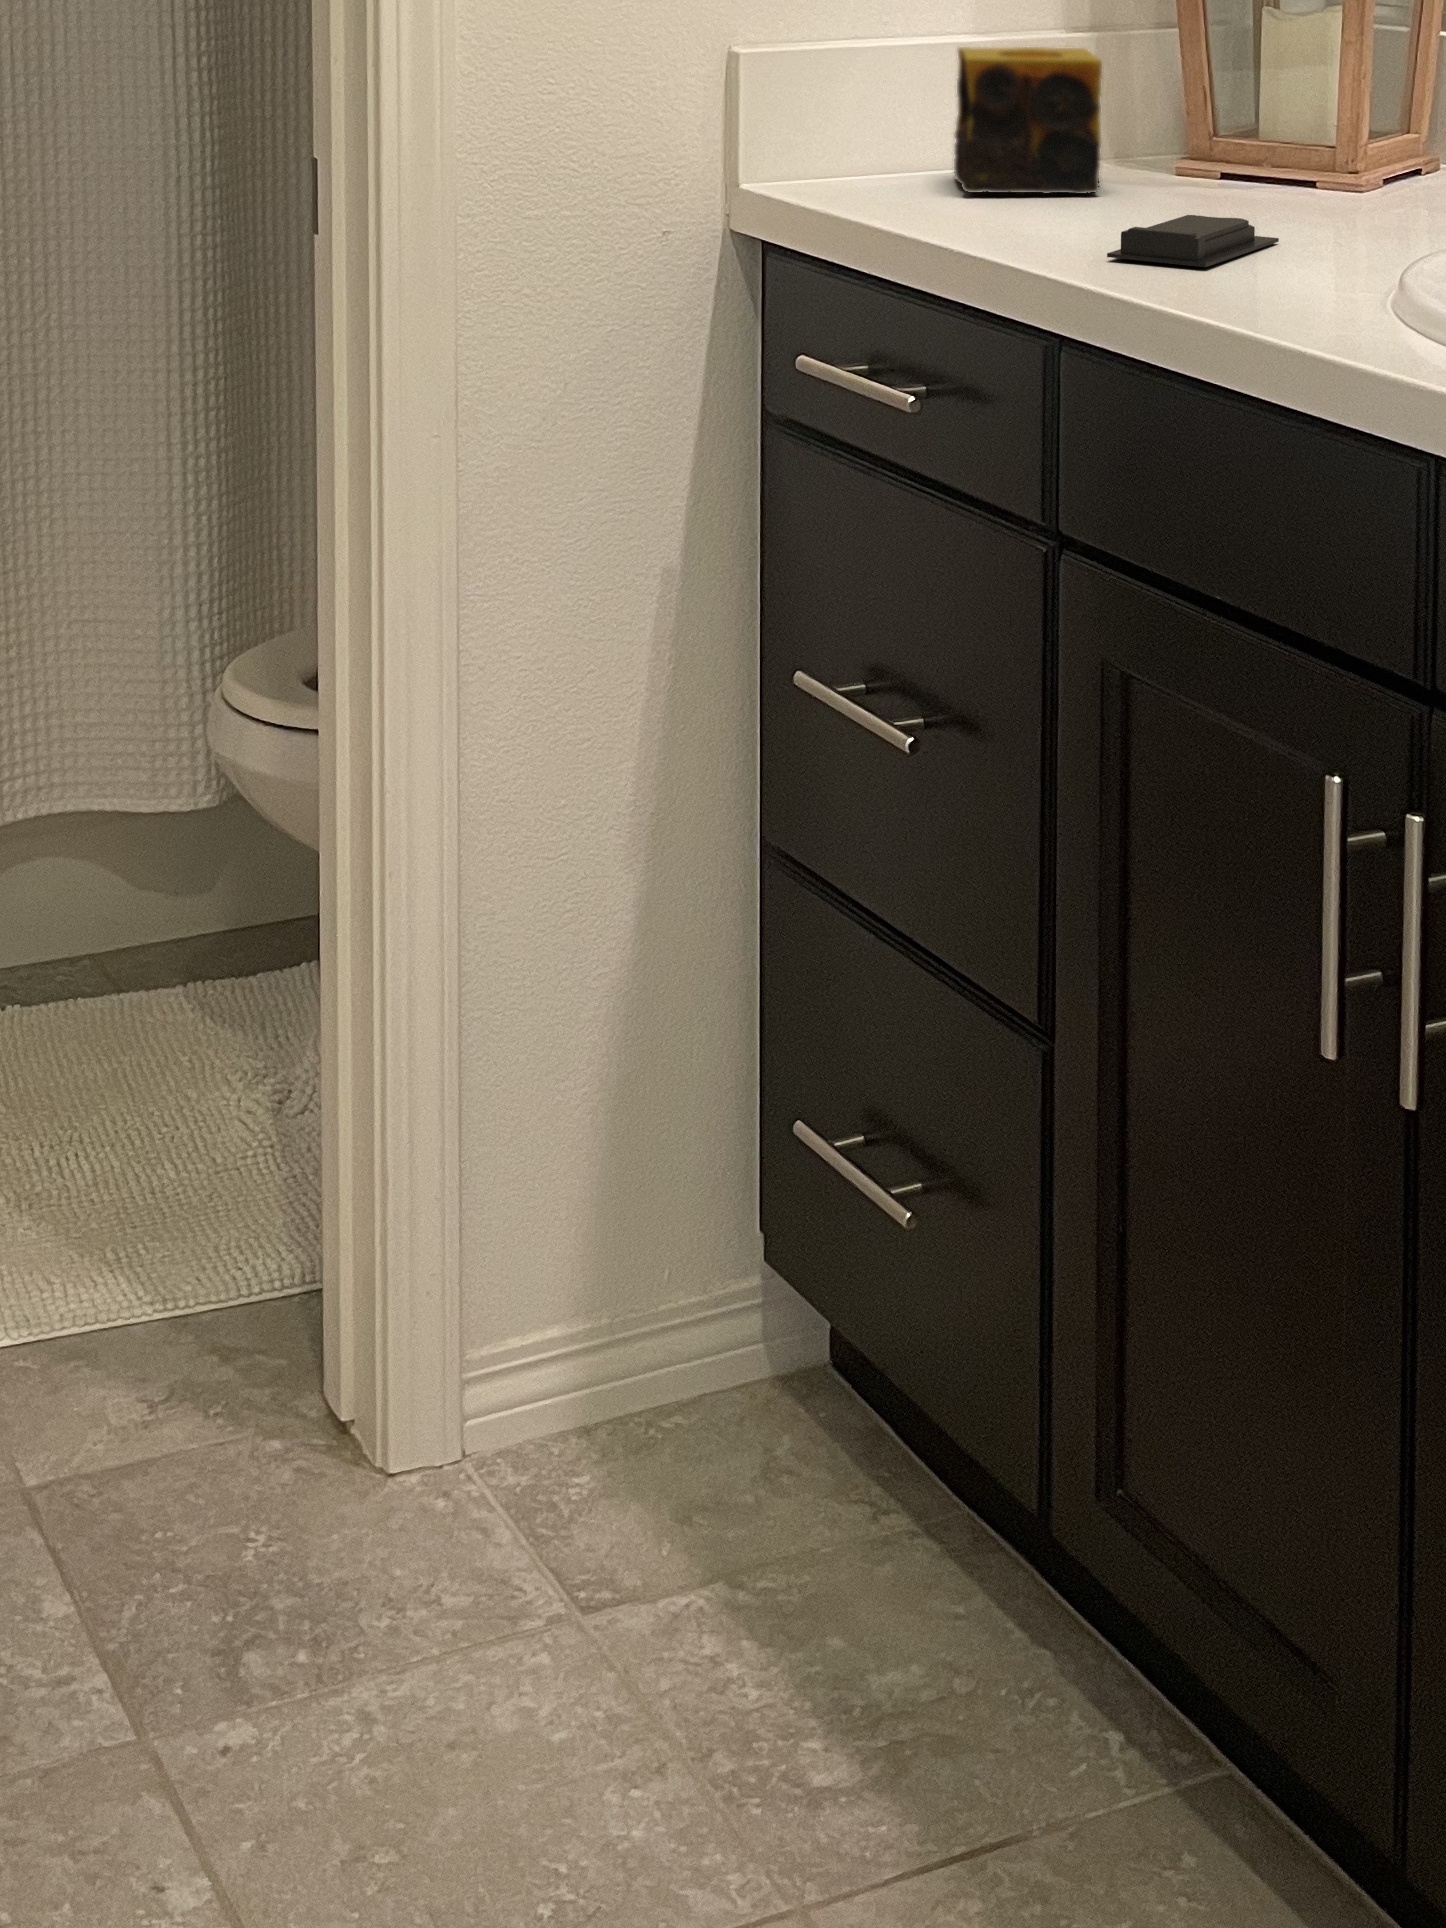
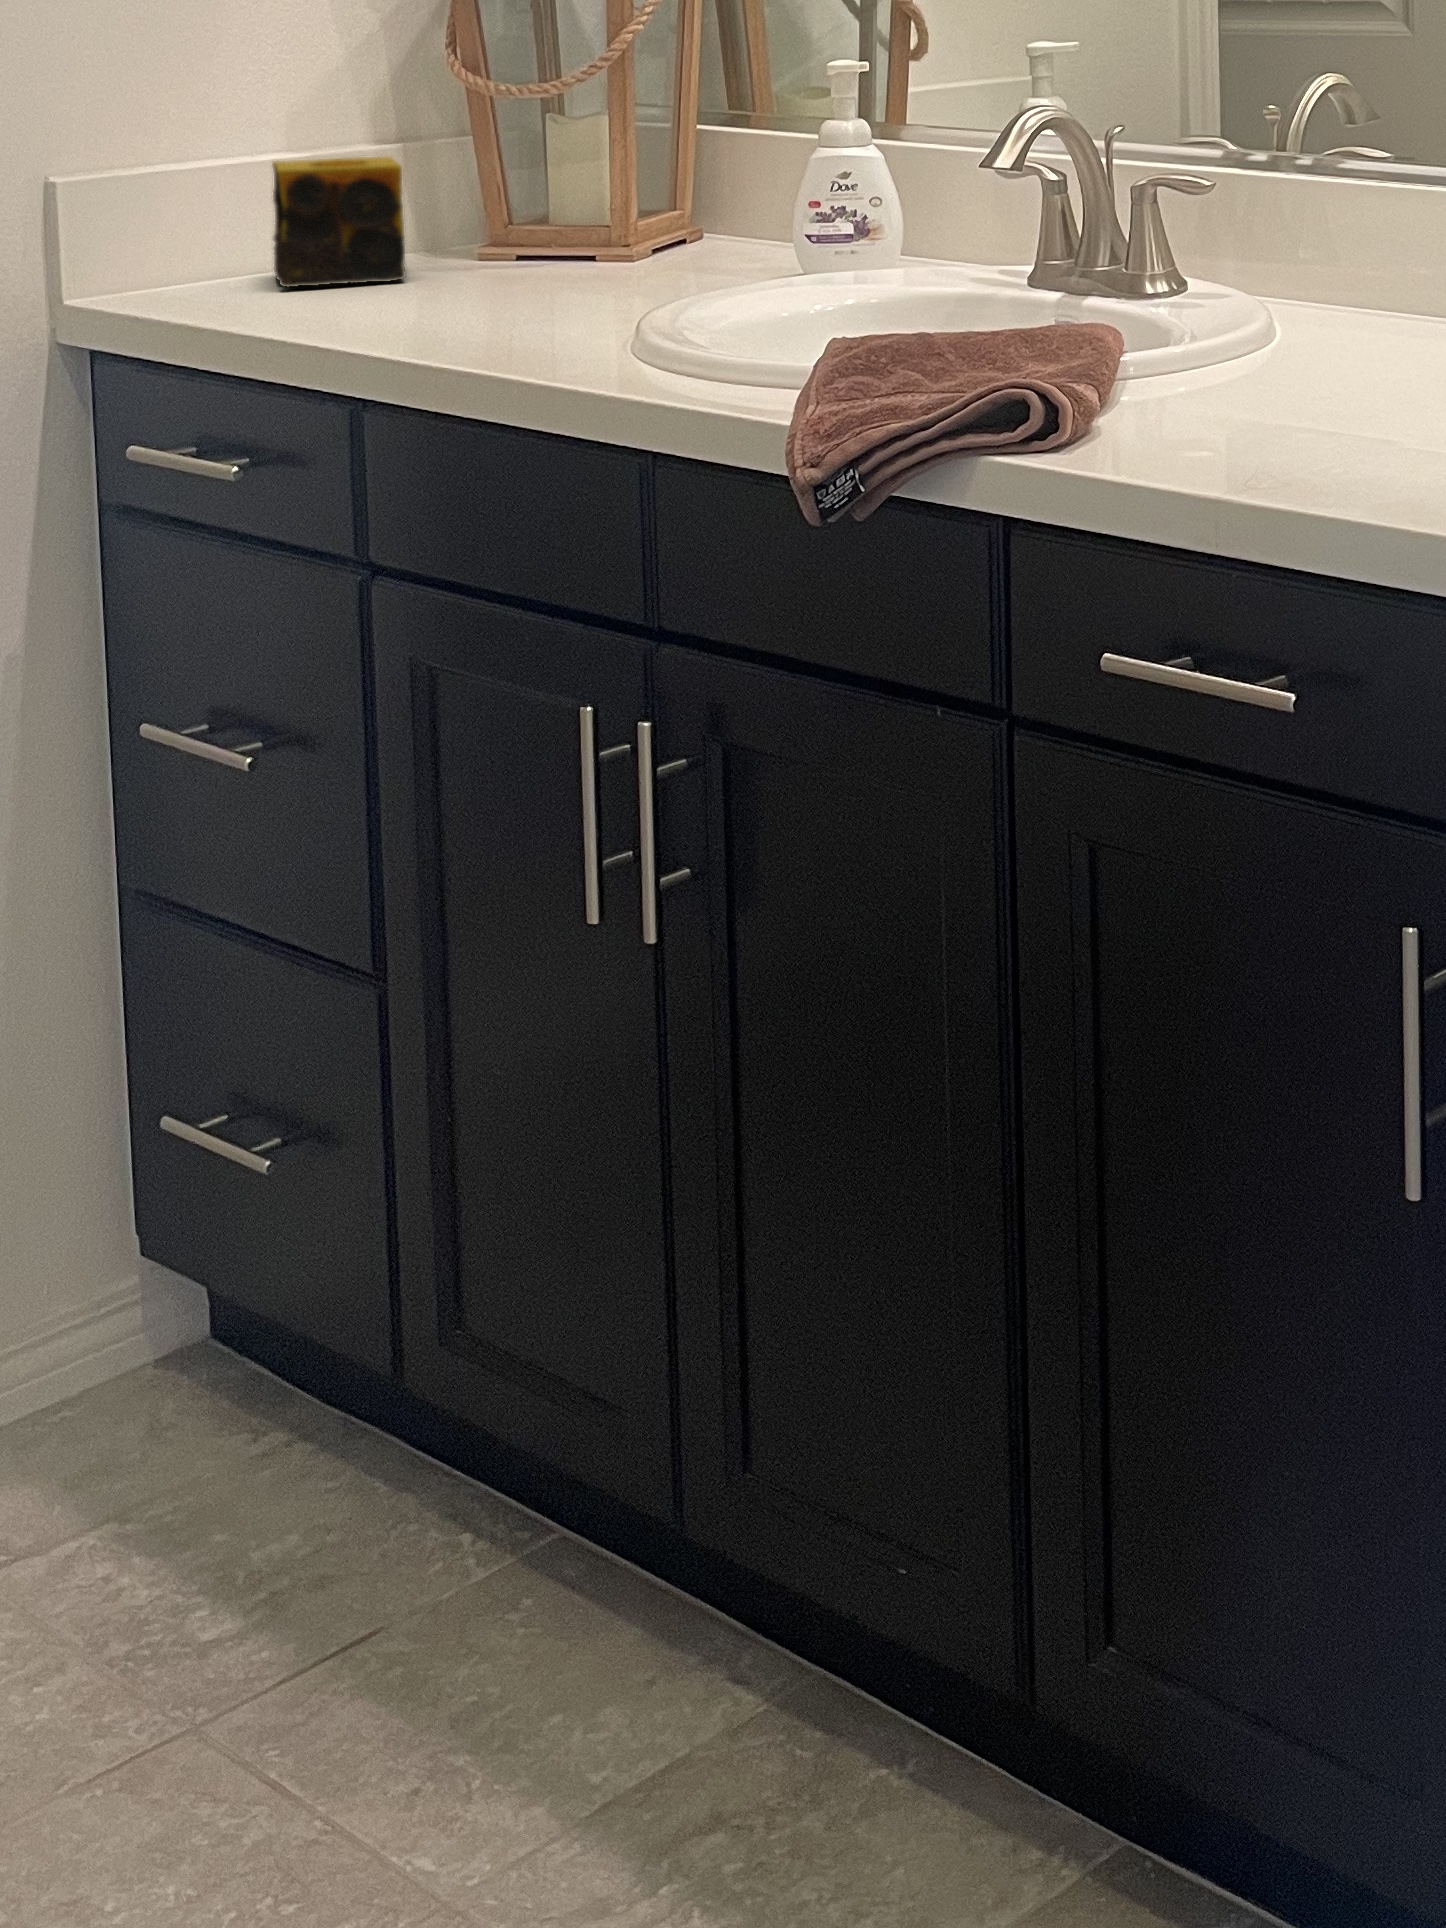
soap bar: present [1107,215,1279,267] -> none [401,289,552,329]

